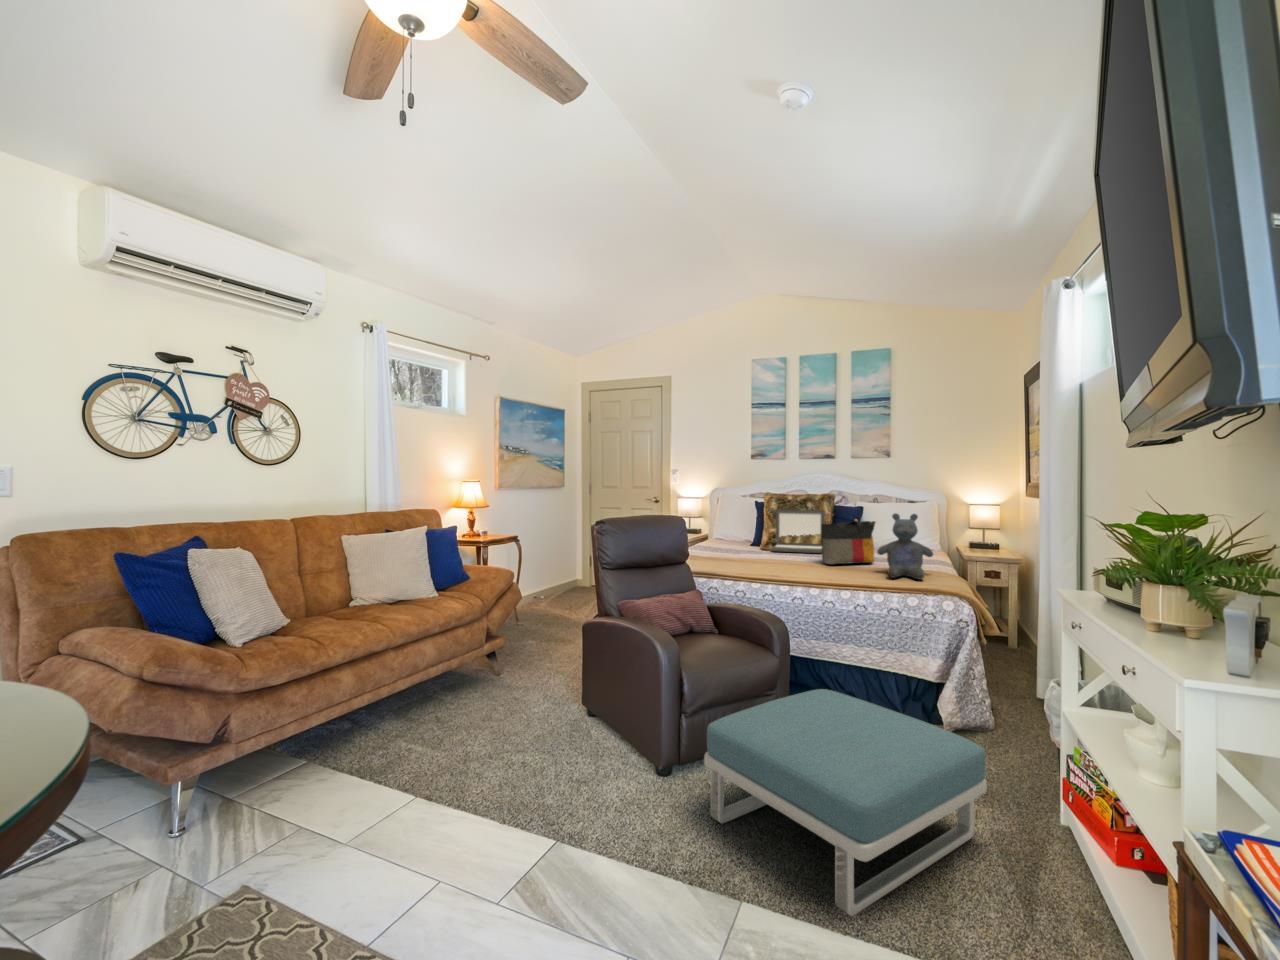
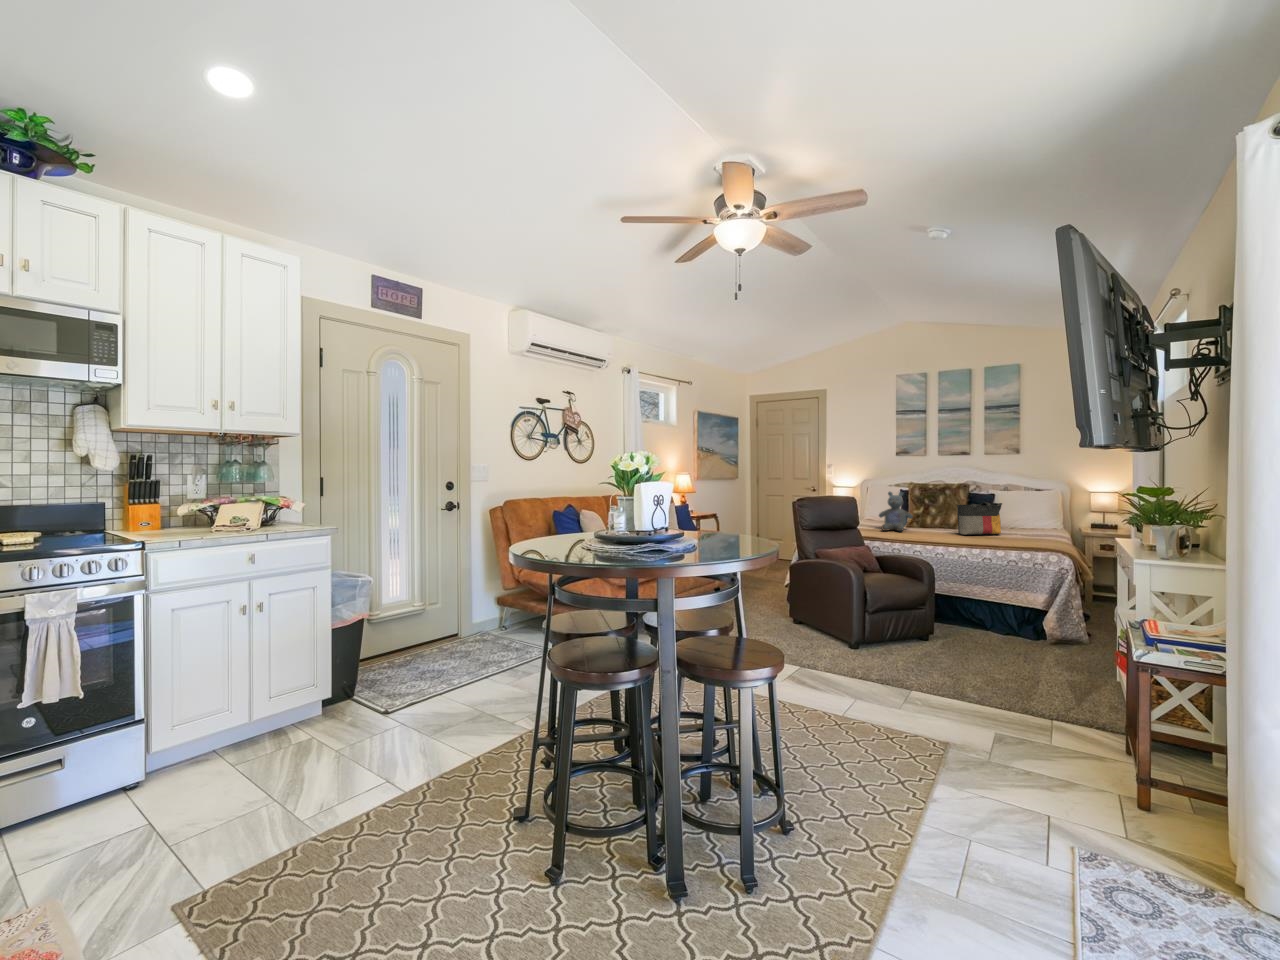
laptop: present [771,509,824,553] -> none [916,495,960,528]
stuffed bear: present [877,513,933,579] -> present [879,492,913,531]
footstool: present [704,689,987,916] -> none [884,603,1064,699]

